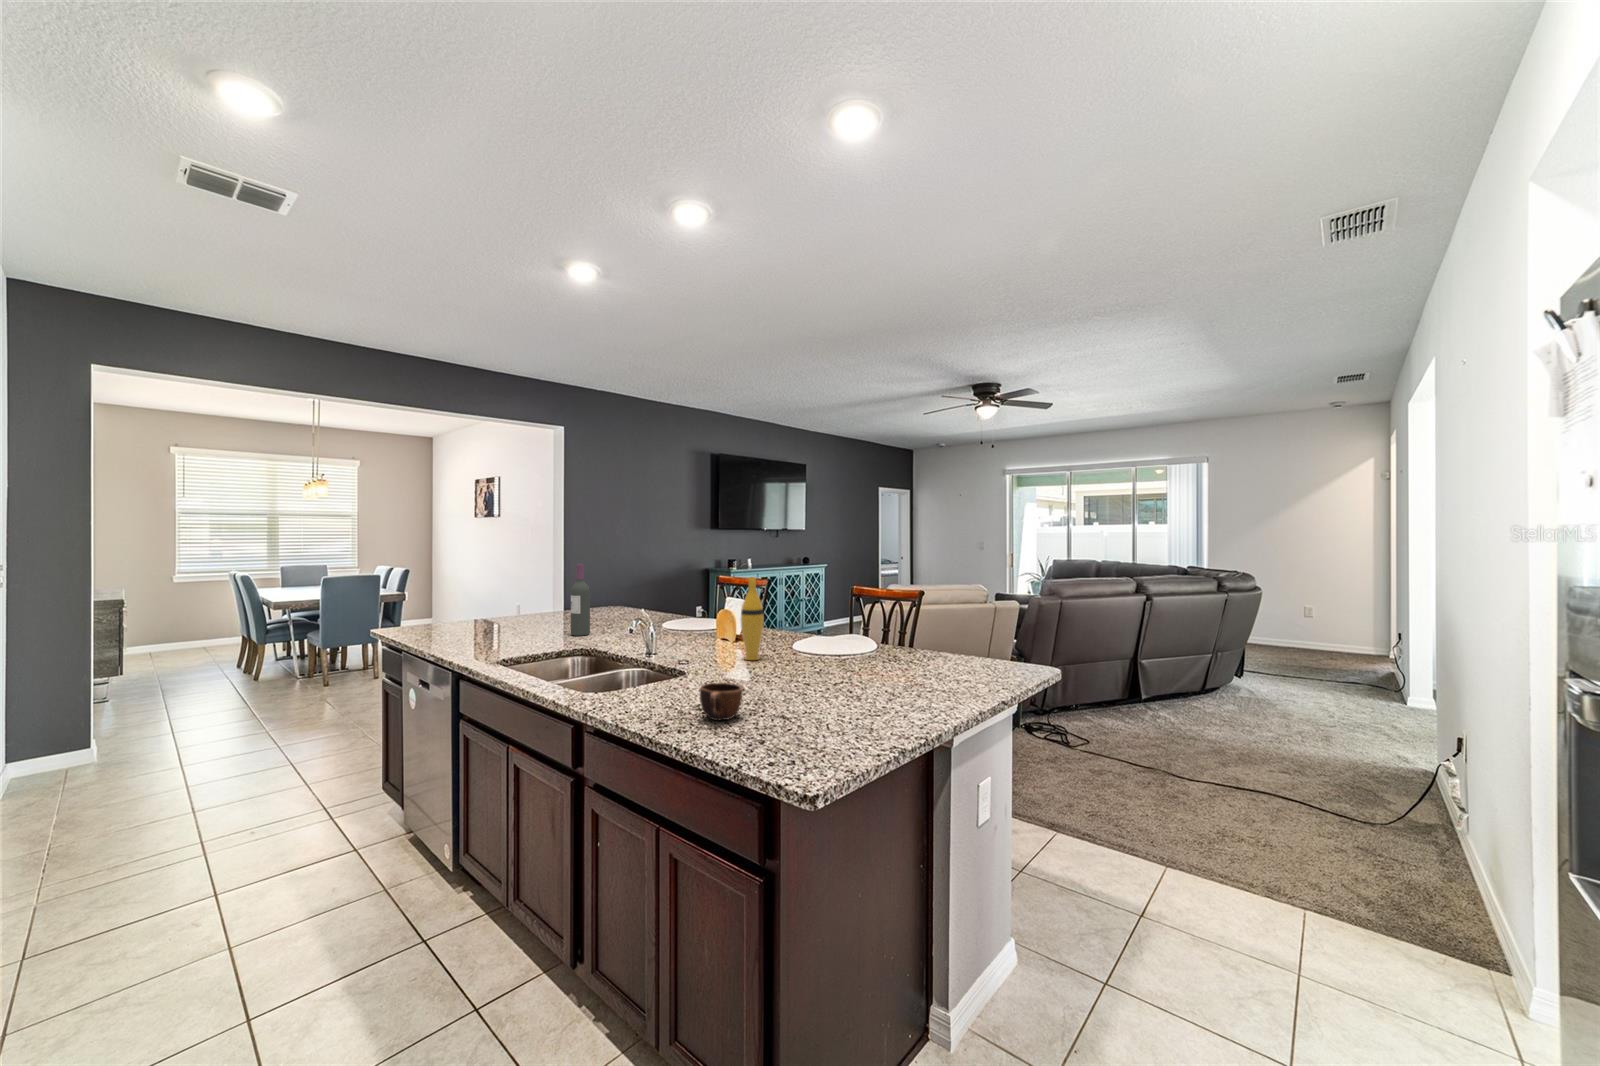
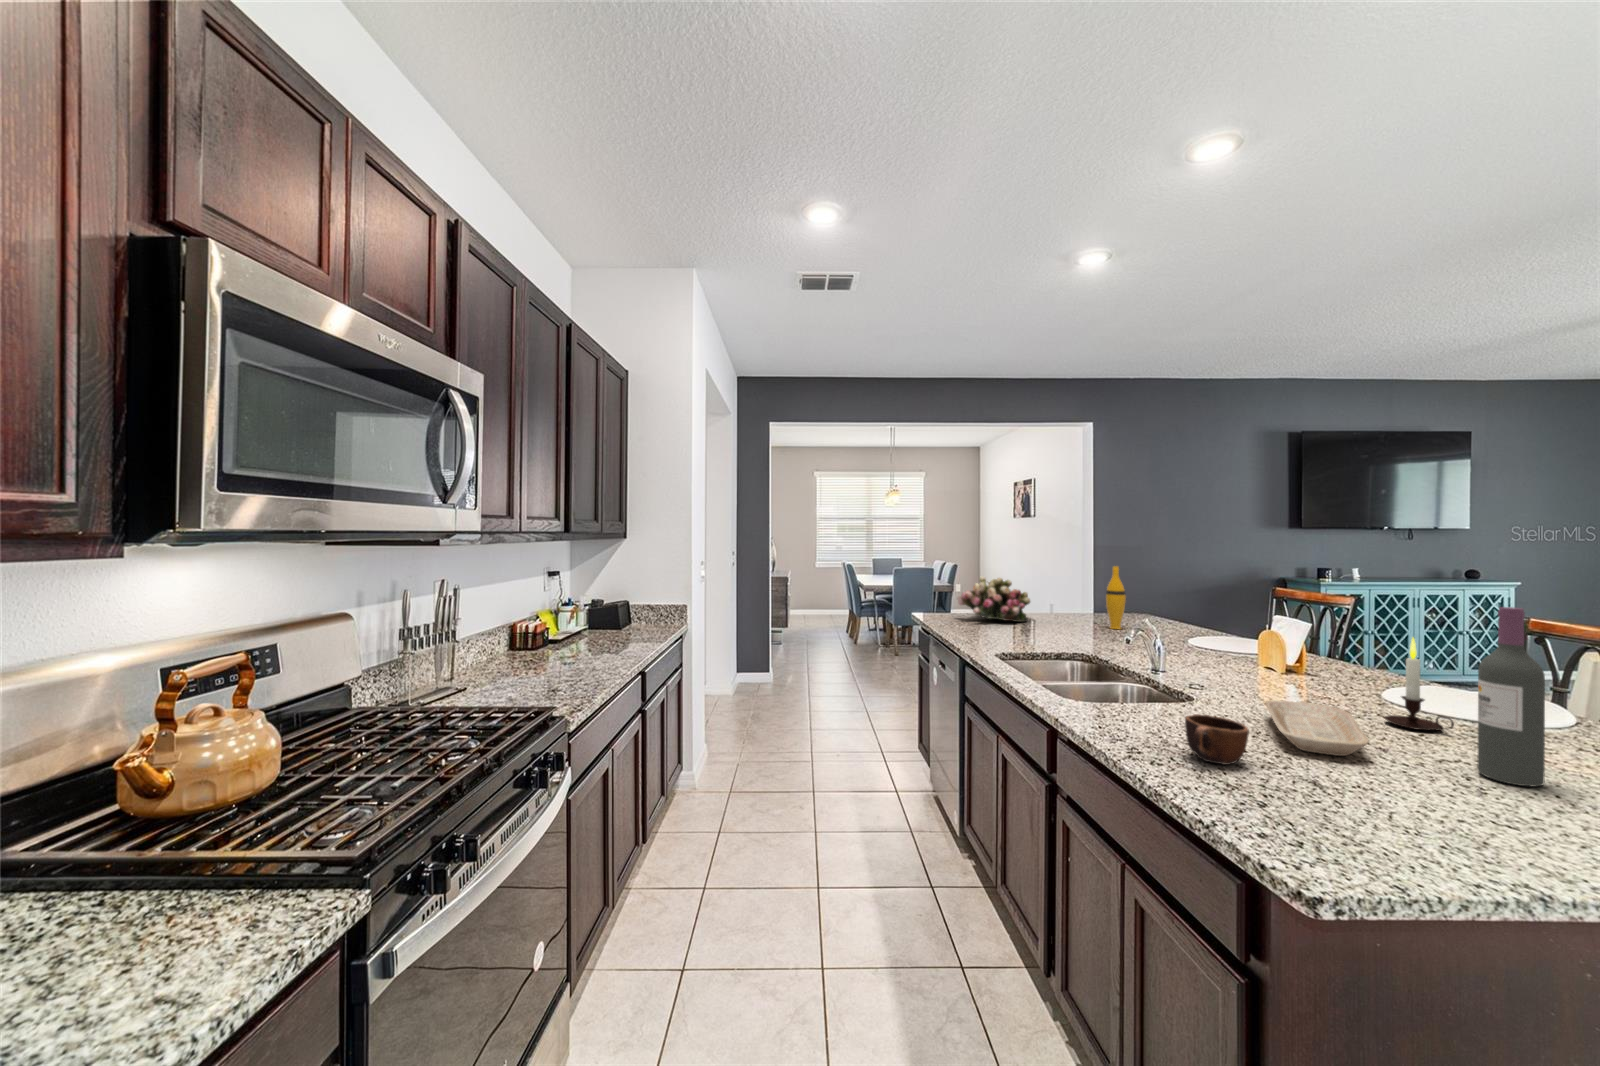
wine bottle: present [571,564,590,636] -> present [1478,607,1545,786]
vase: present [741,577,764,660] -> present [1106,566,1126,629]
flower arrangement: none [435,581,520,626] -> present [958,576,1030,622]
candle: none [802,604,836,667] -> present [1385,638,1454,731]
tray: none [738,661,805,696] -> present [1265,700,1369,756]

